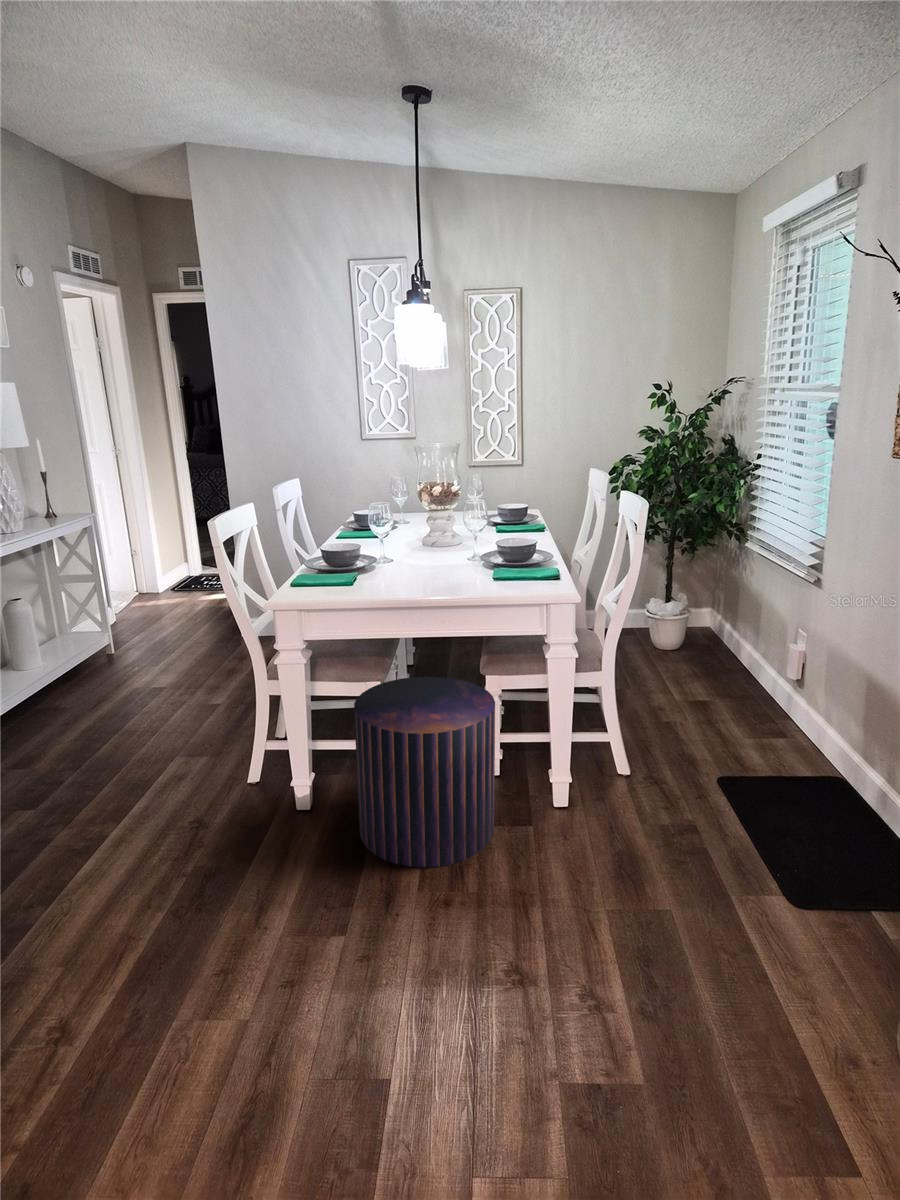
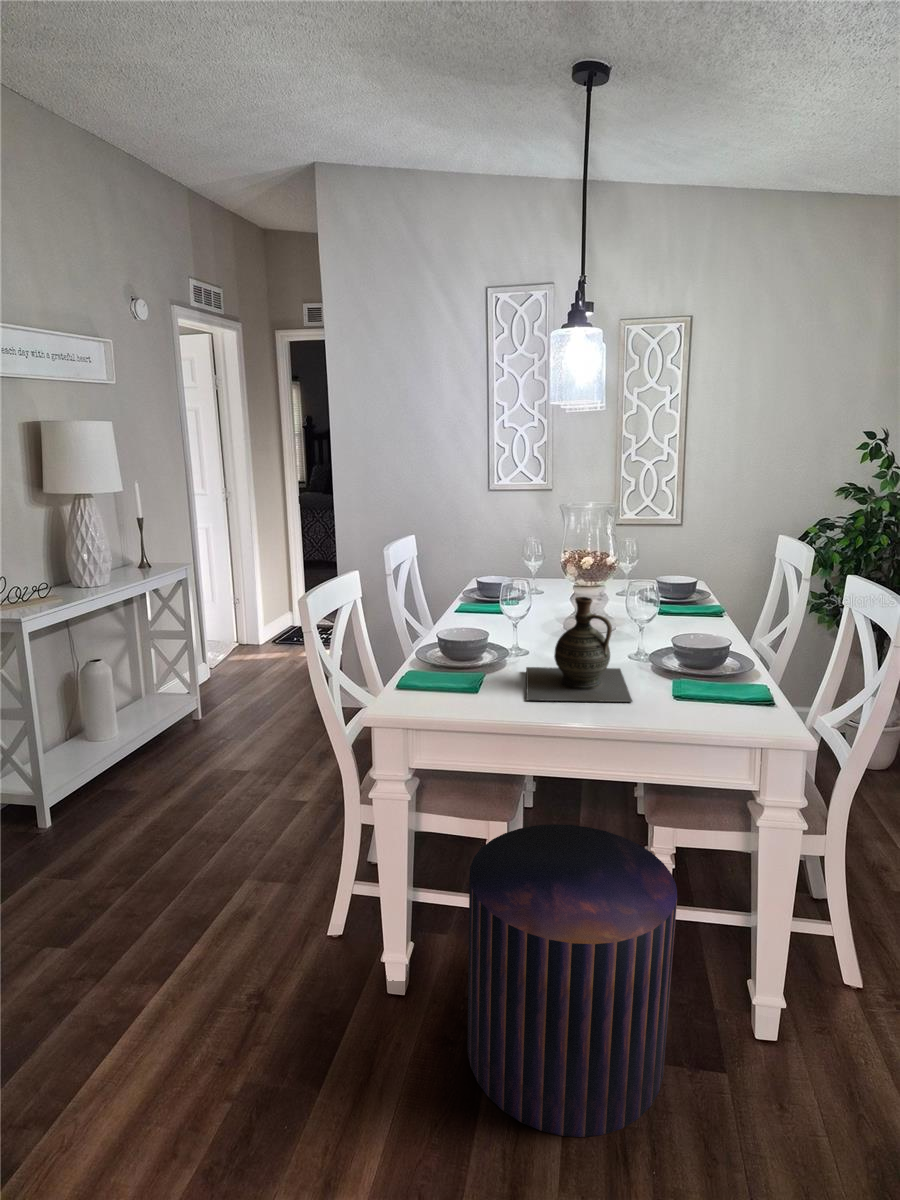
ceramic jug: none [390,512,464,587] -> present [526,597,632,702]

